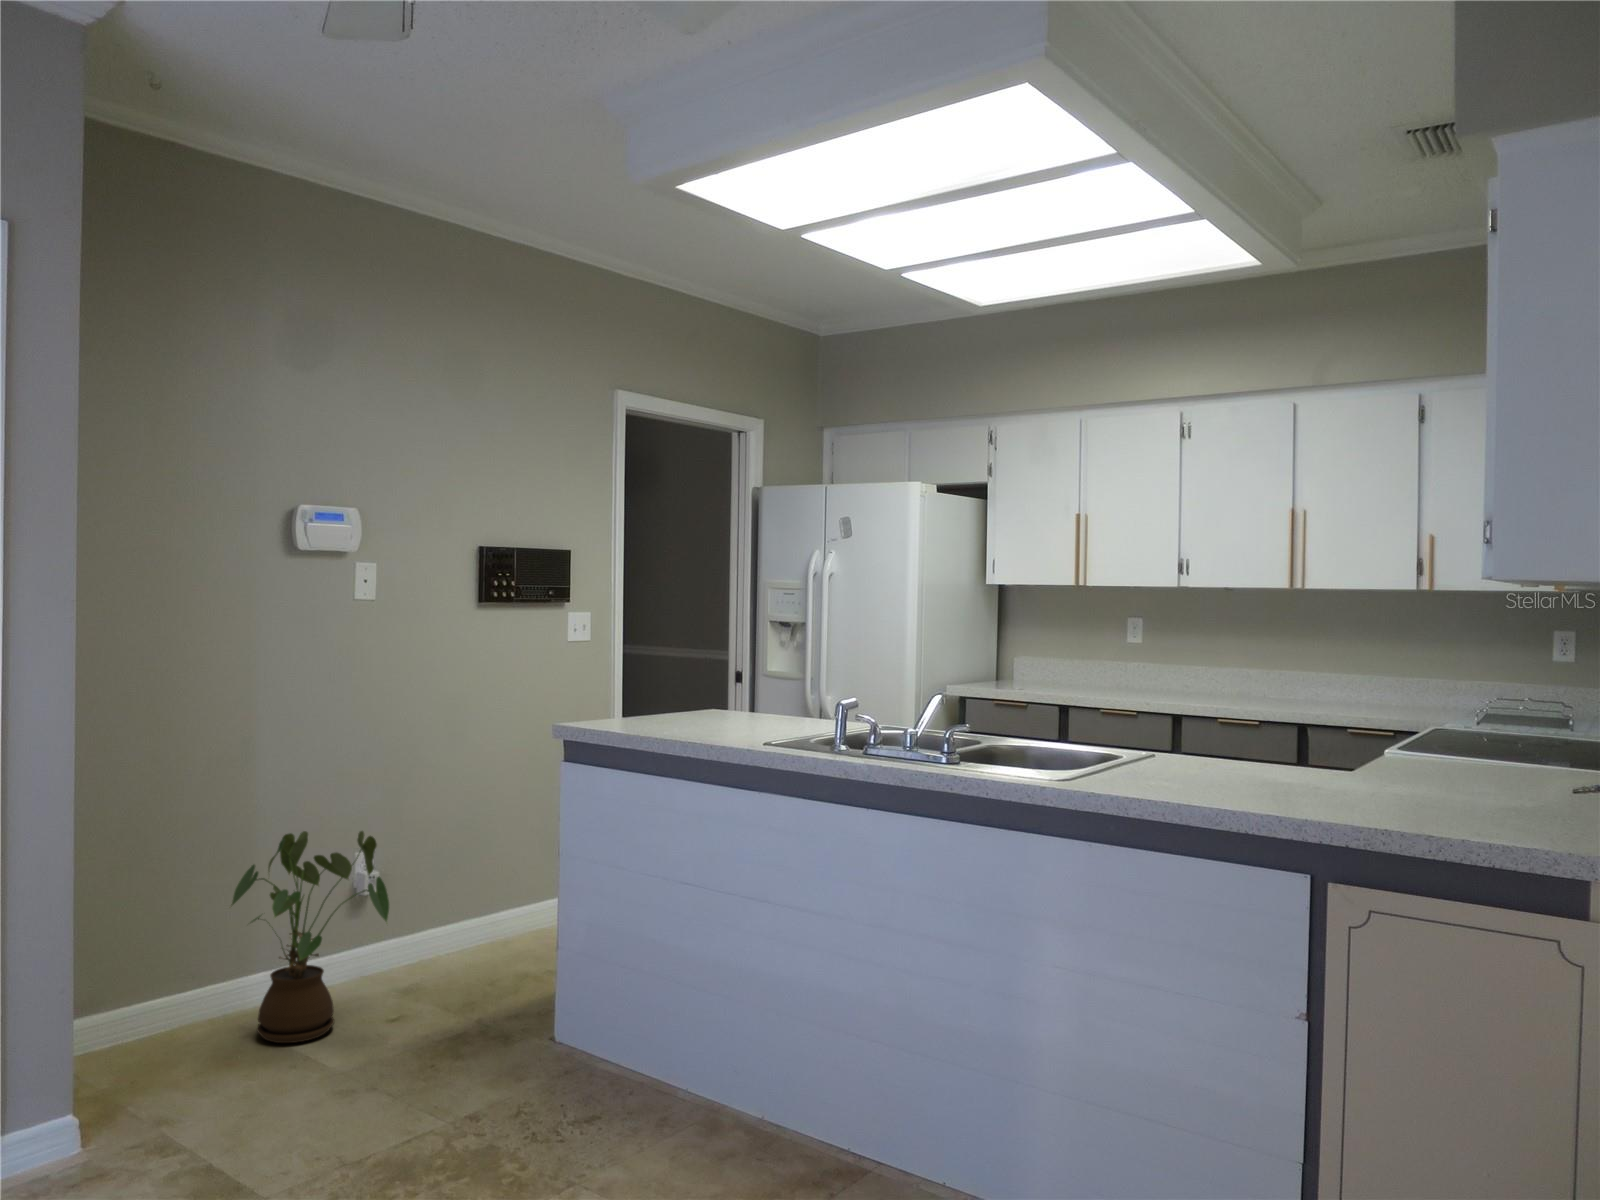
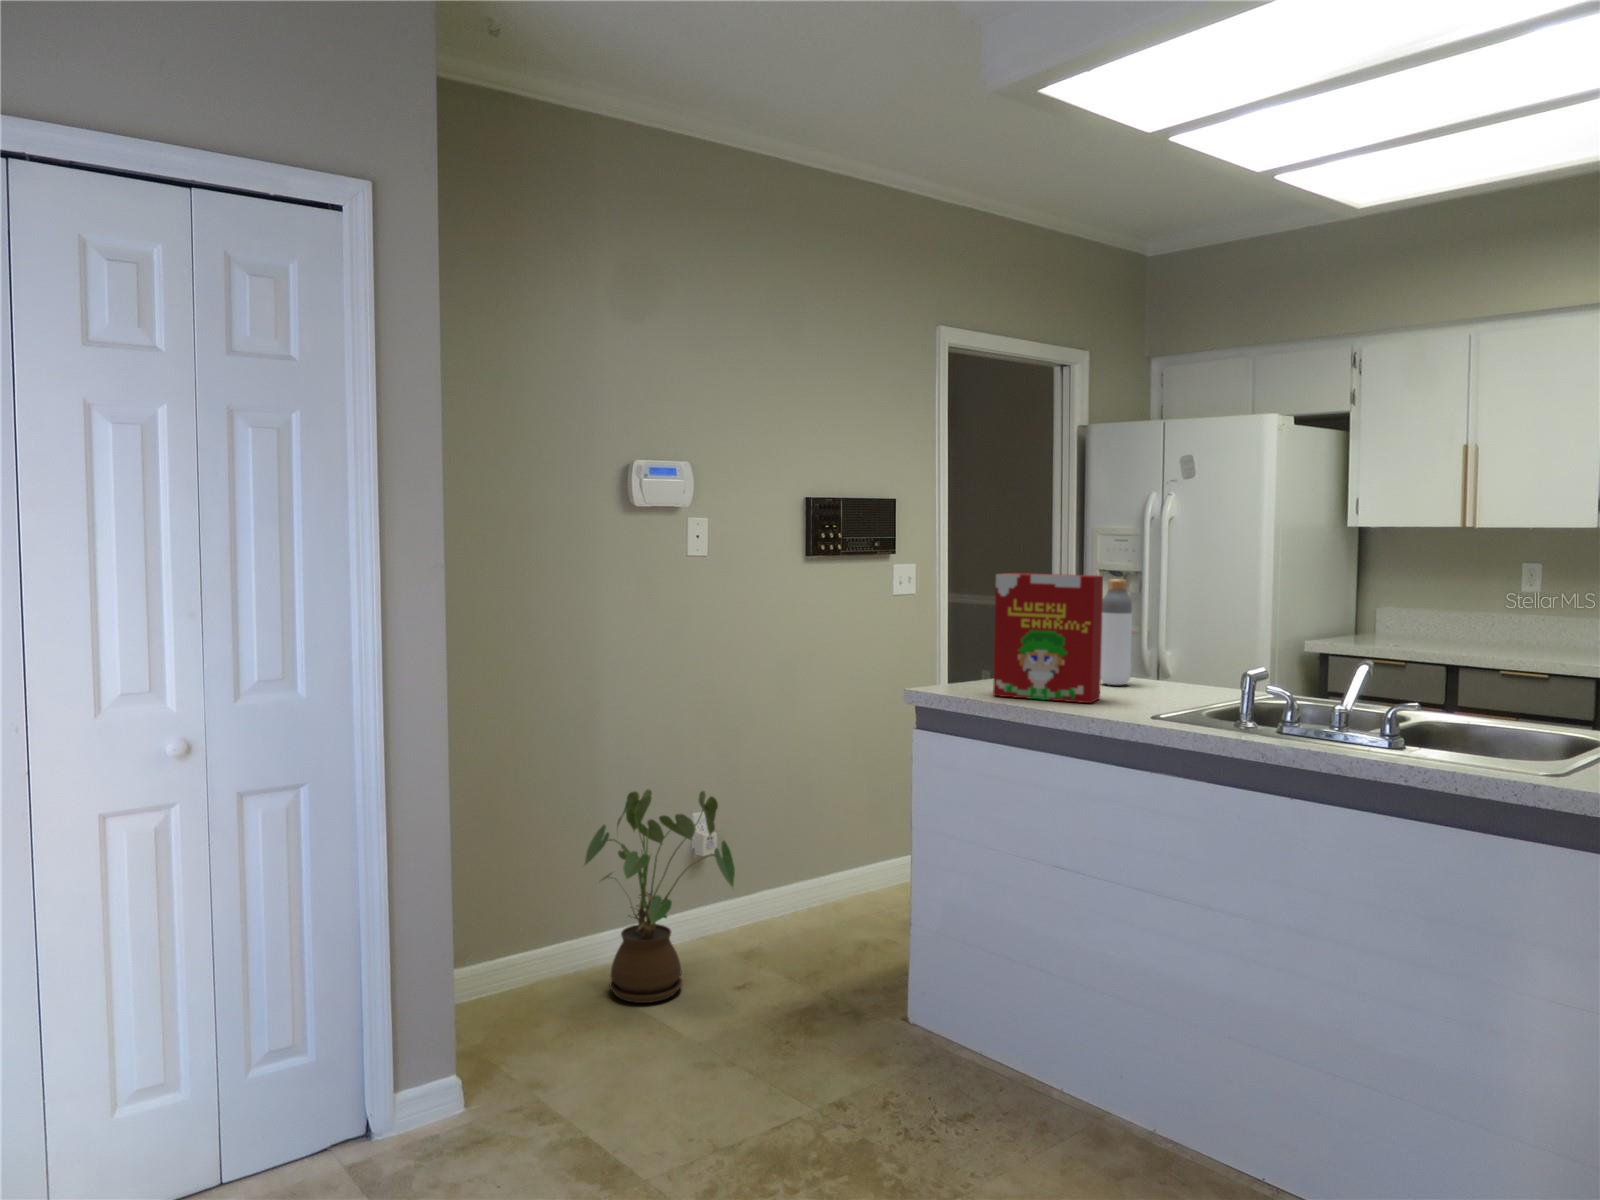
cereal box: none [634,618,733,734] -> present [993,573,1103,703]
bottle: none [738,625,766,721] -> present [1101,579,1132,685]

